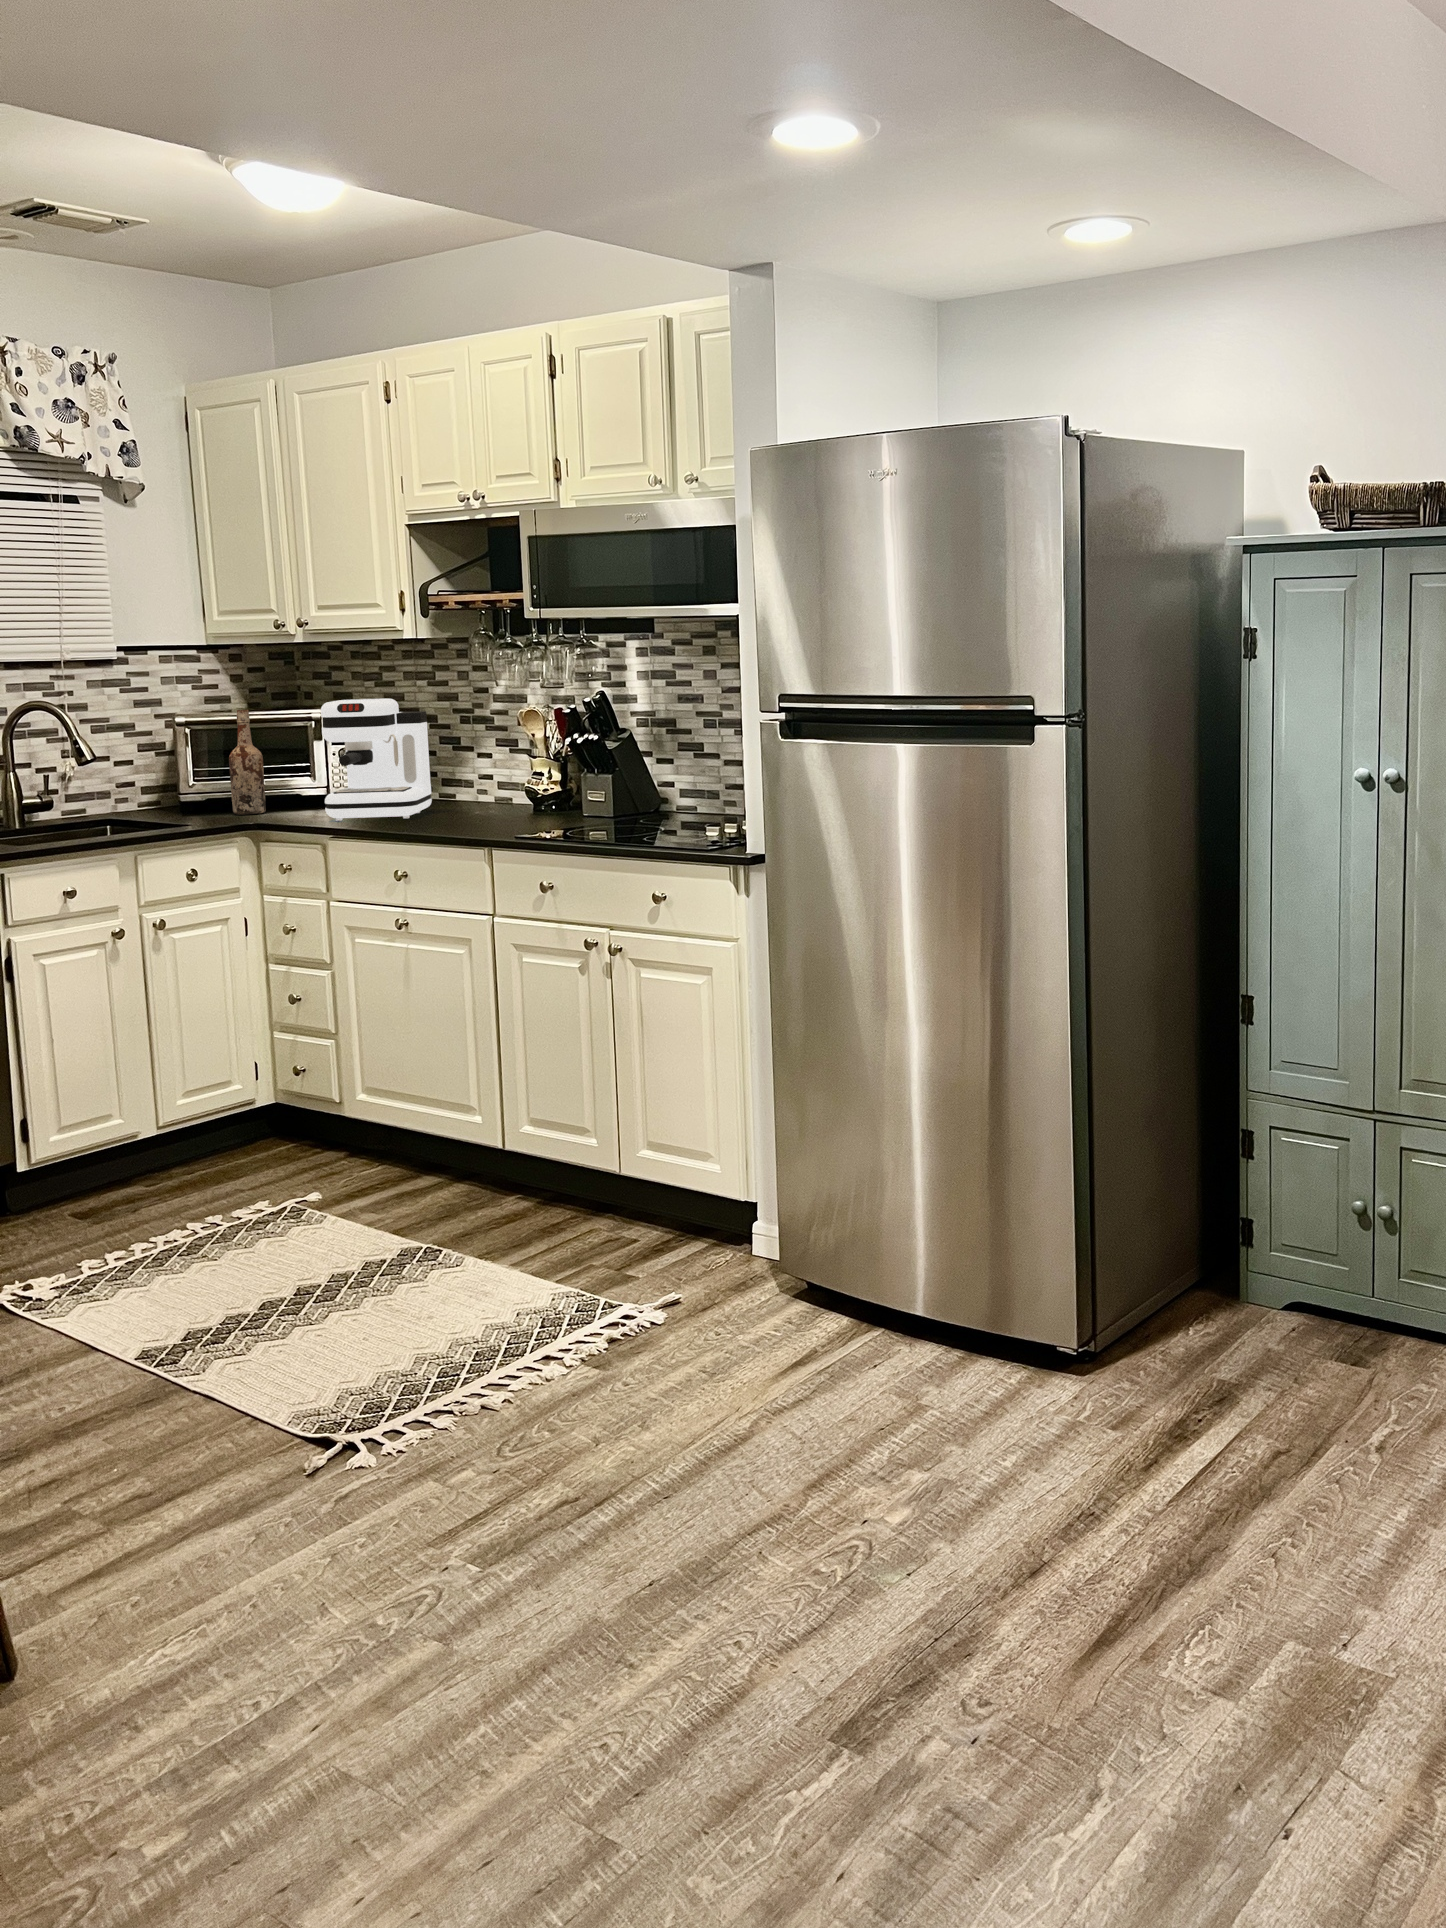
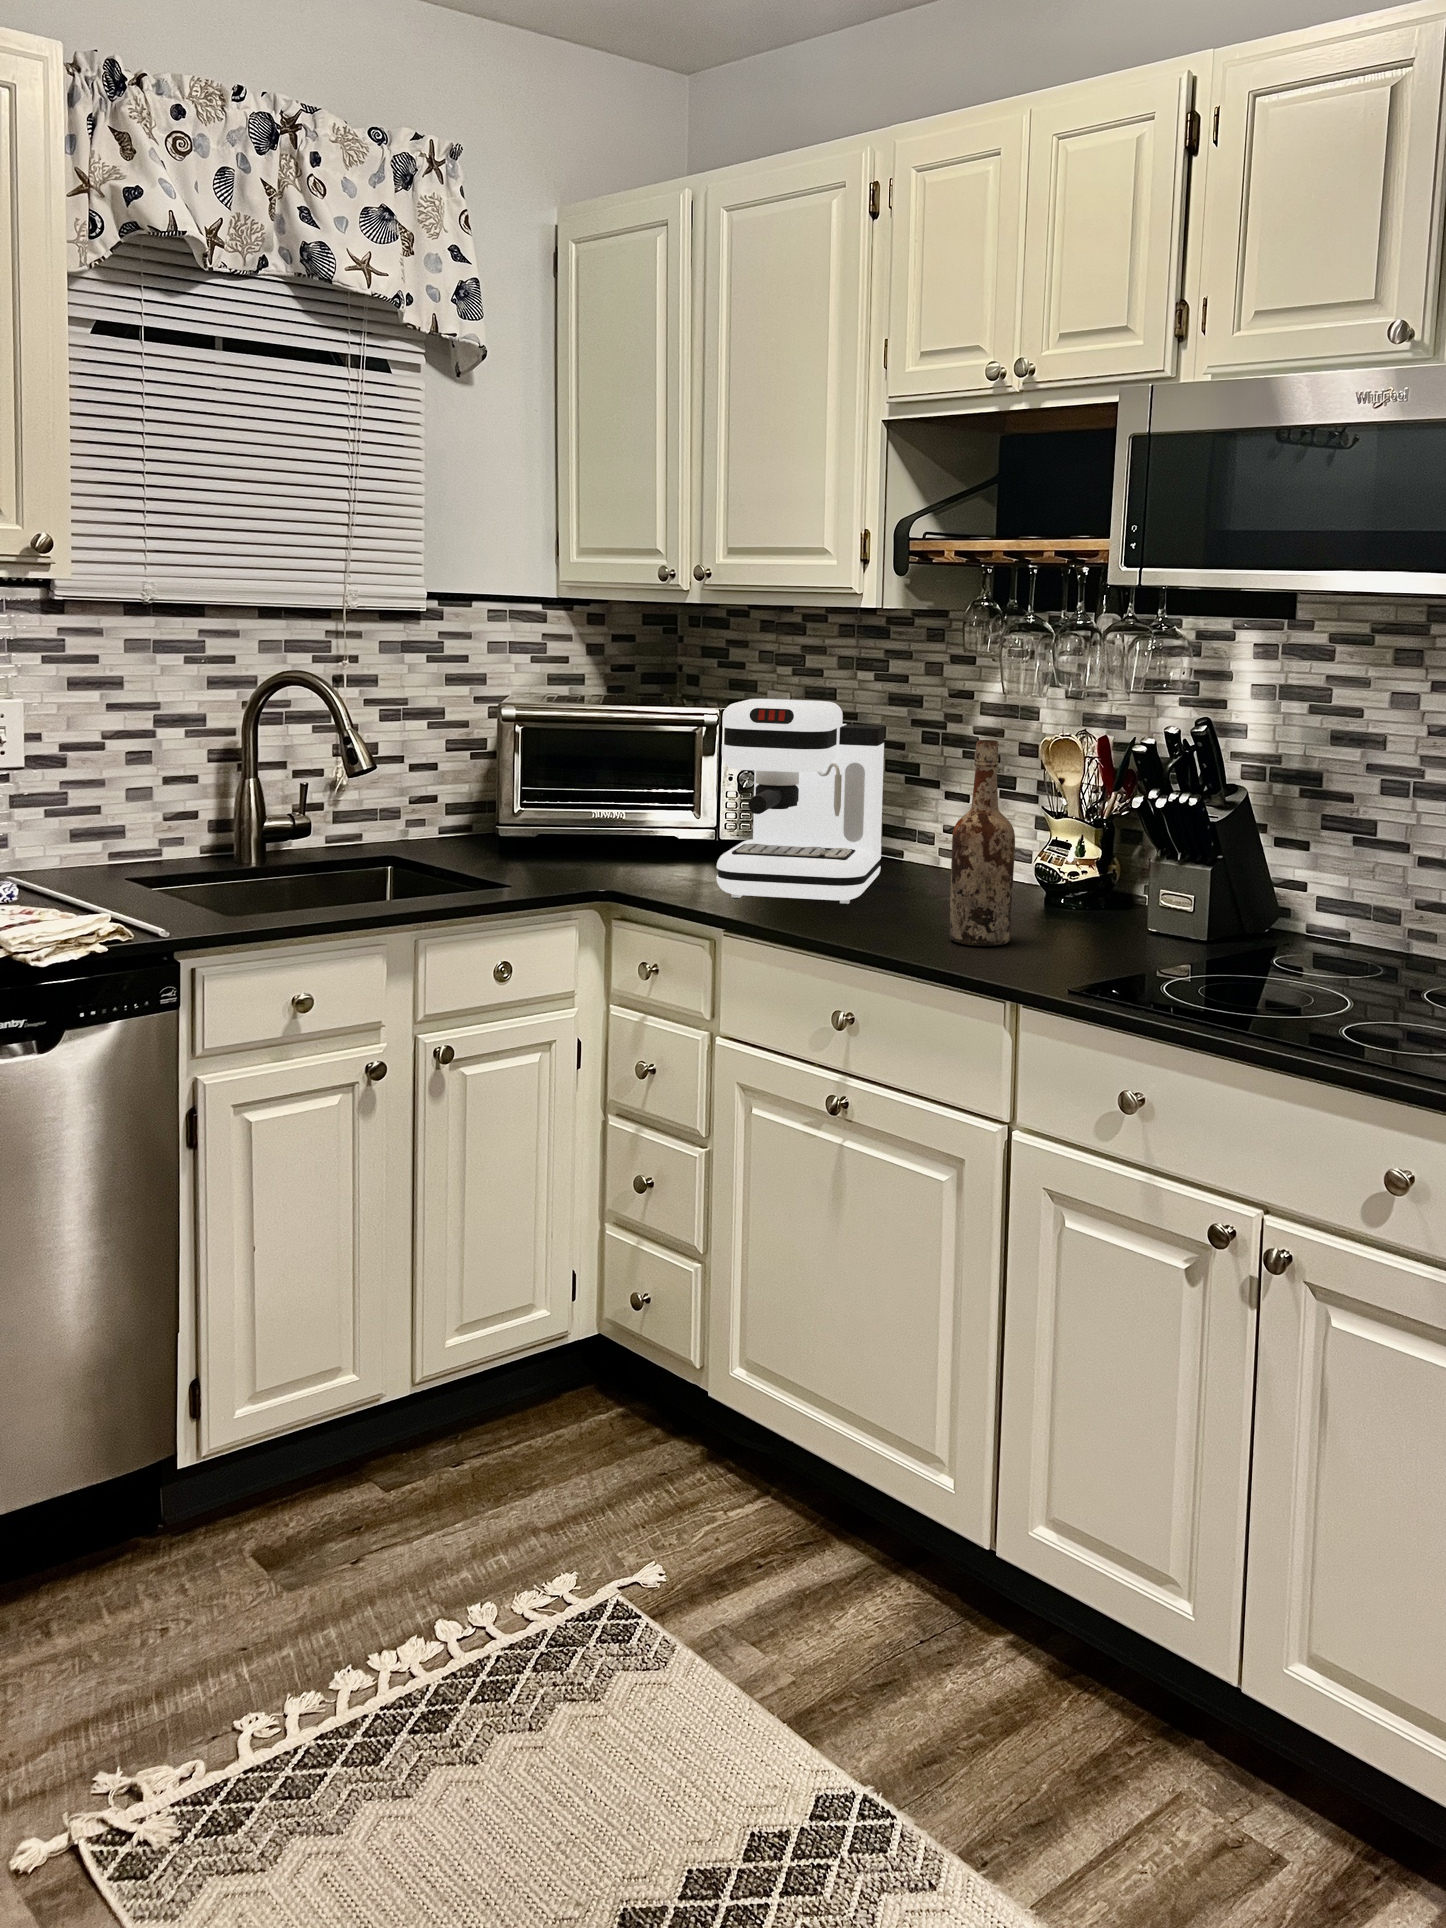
wine bottle: present [229,709,266,815] -> present [950,740,1015,946]

